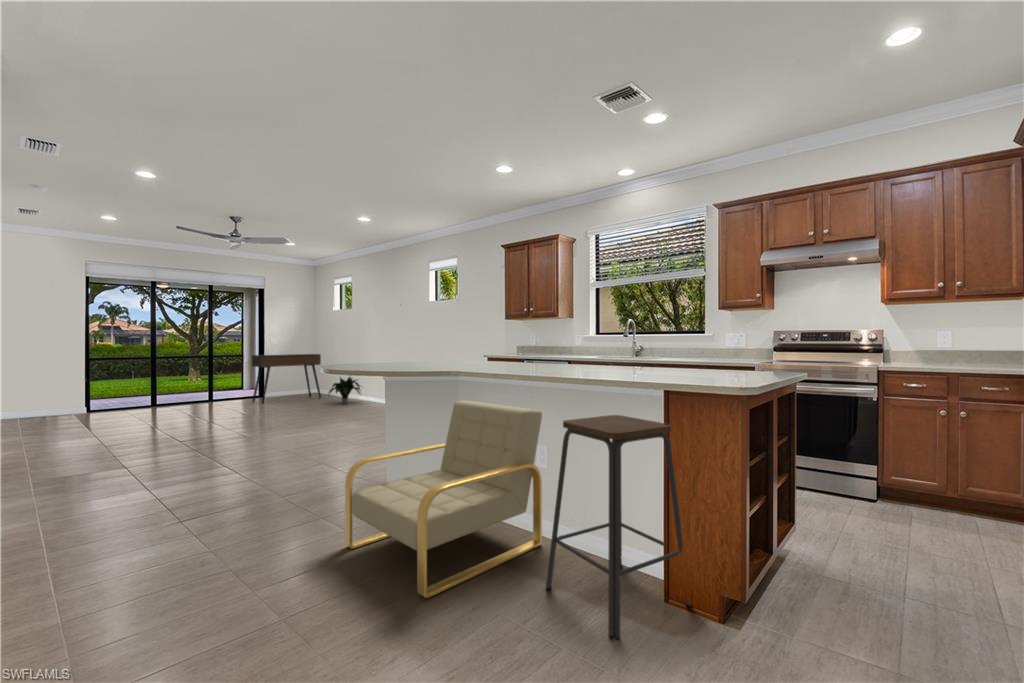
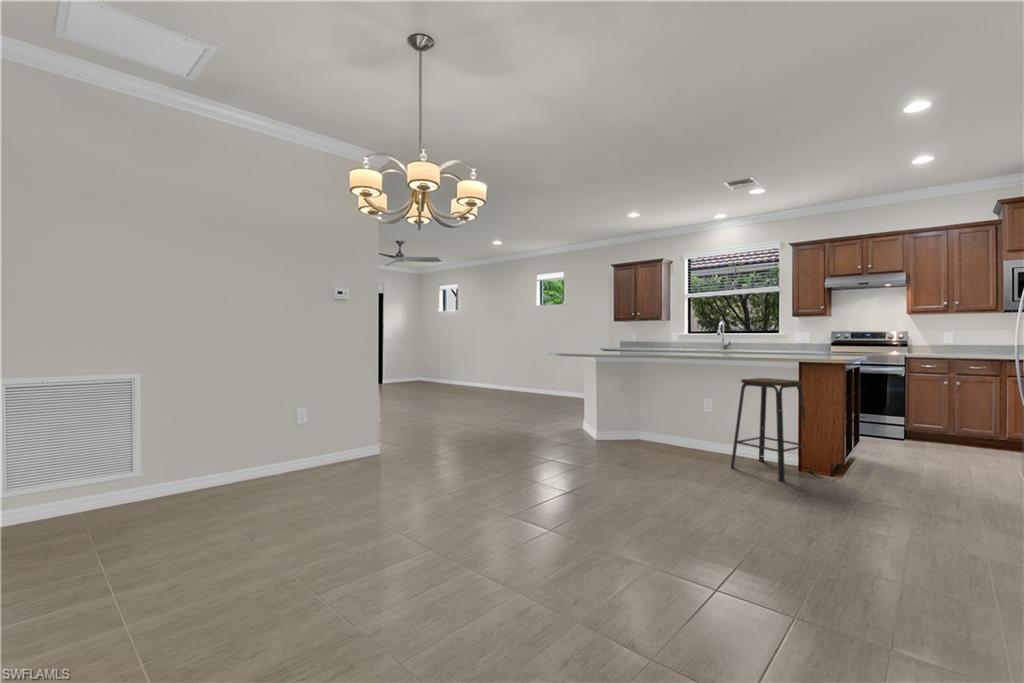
console table: present [252,354,321,404] -> none [385,348,434,388]
potted plant: present [329,377,360,404] -> none [448,364,476,388]
armchair: present [345,401,542,598] -> none [599,374,711,470]

